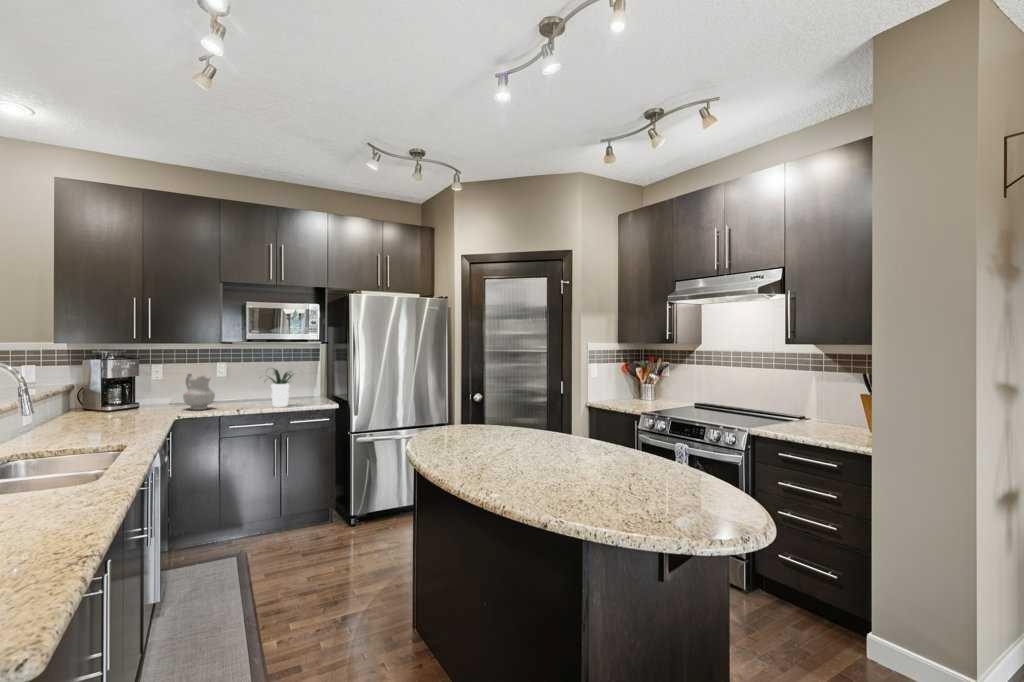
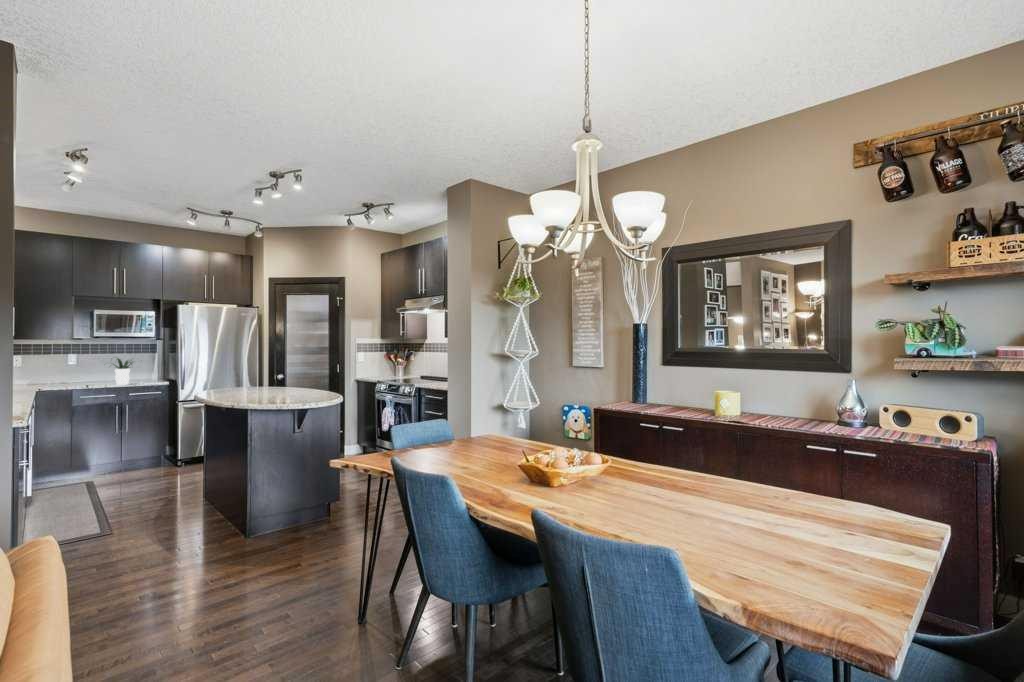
ceramic pitcher: present [183,374,215,410] -> none [41,362,68,387]

